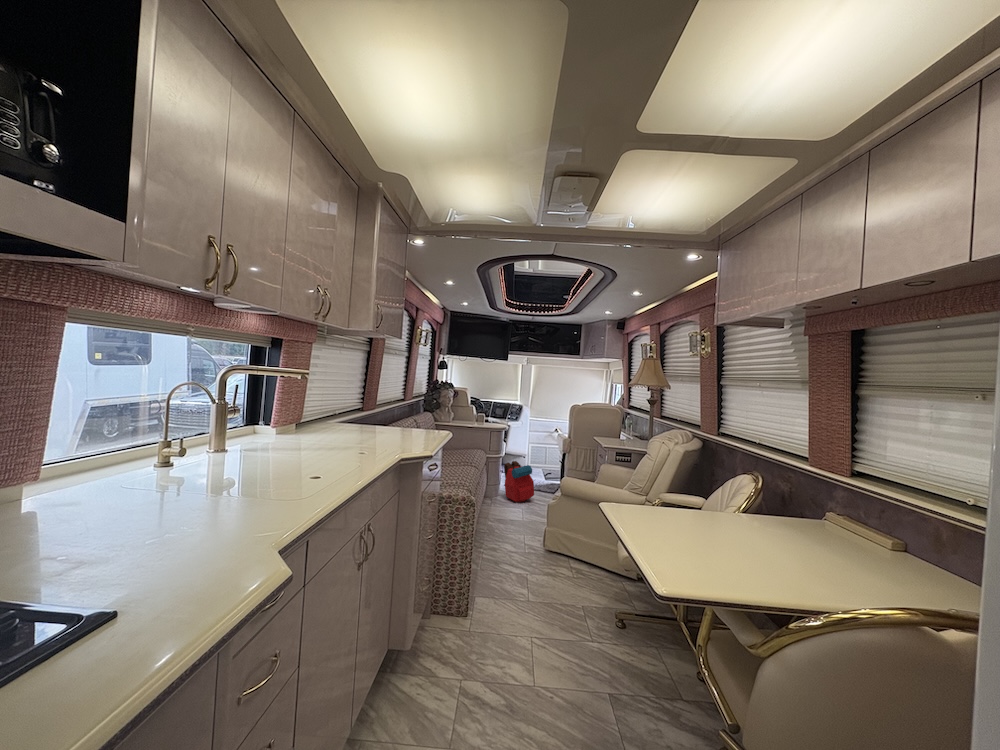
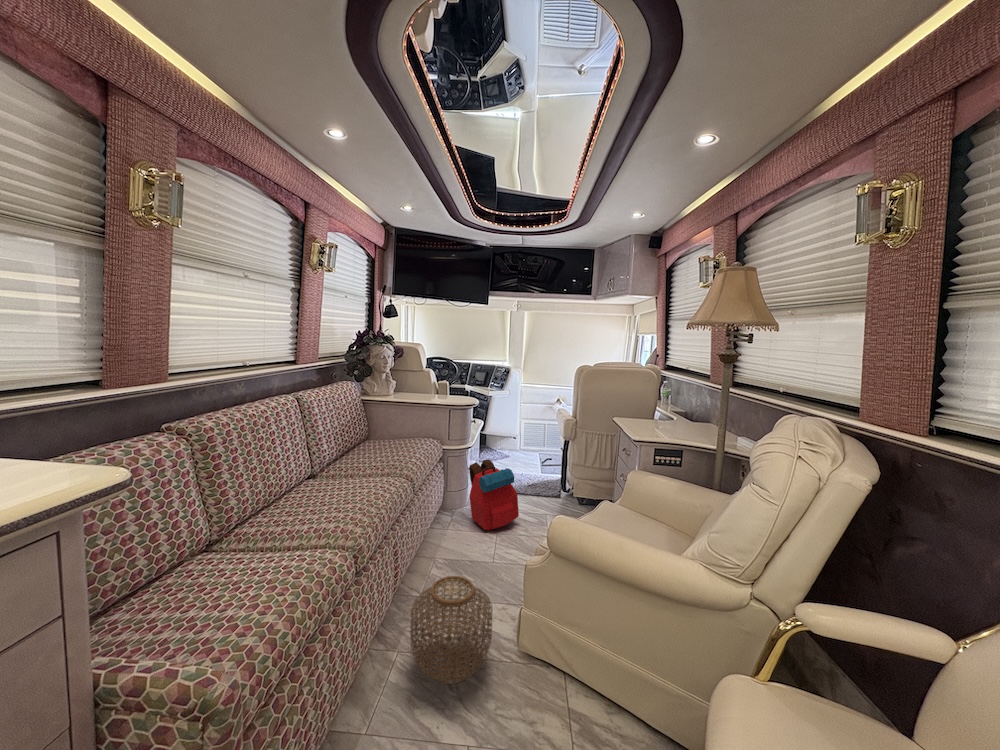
woven basket: none [493,500,530,544] -> present [410,576,492,684]

